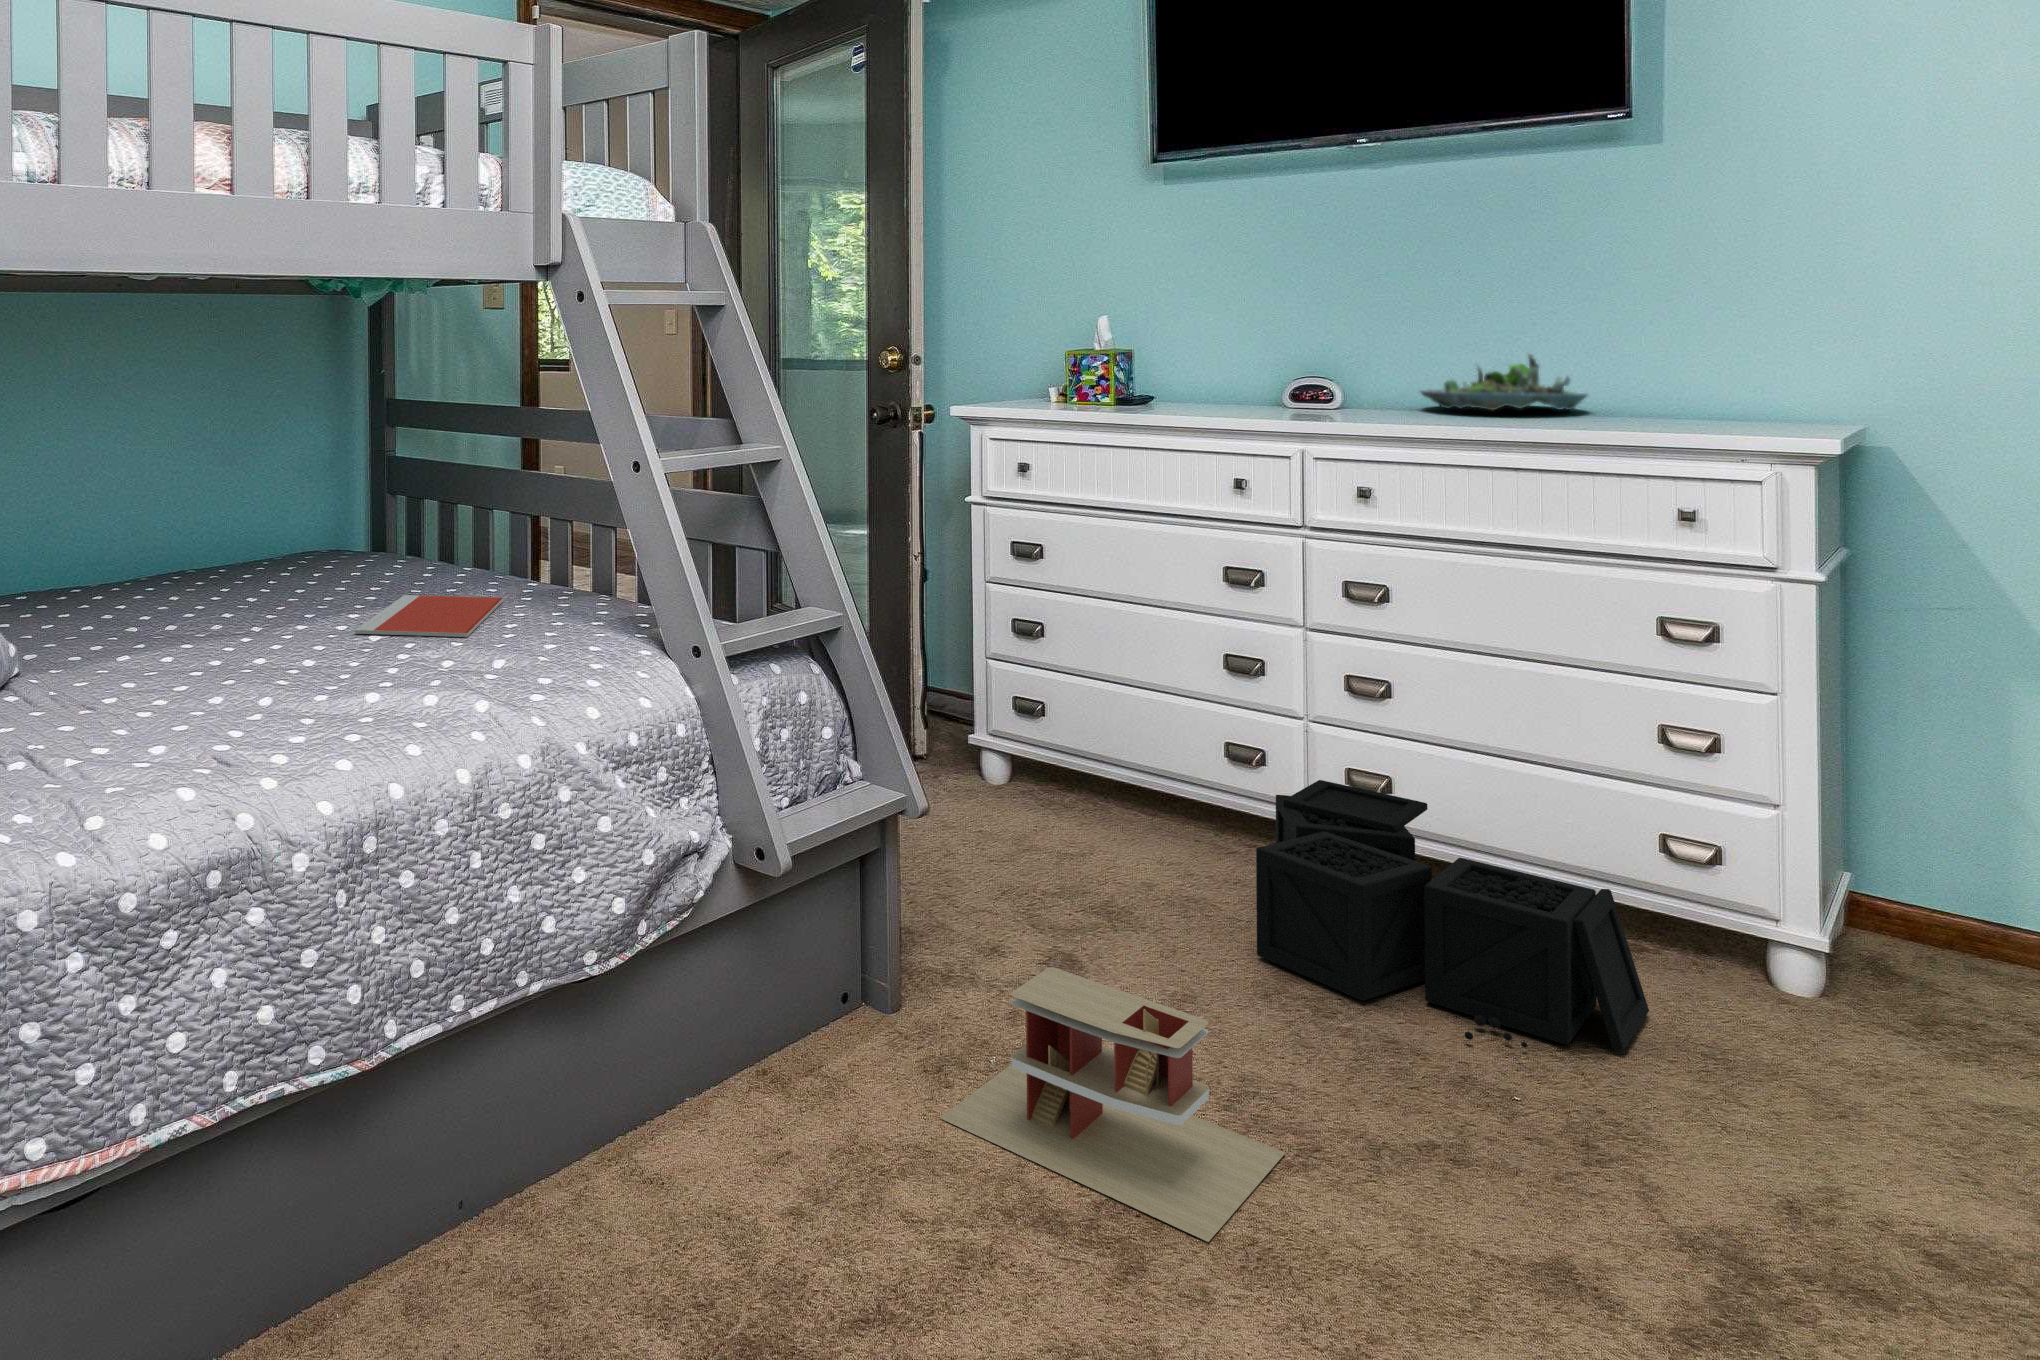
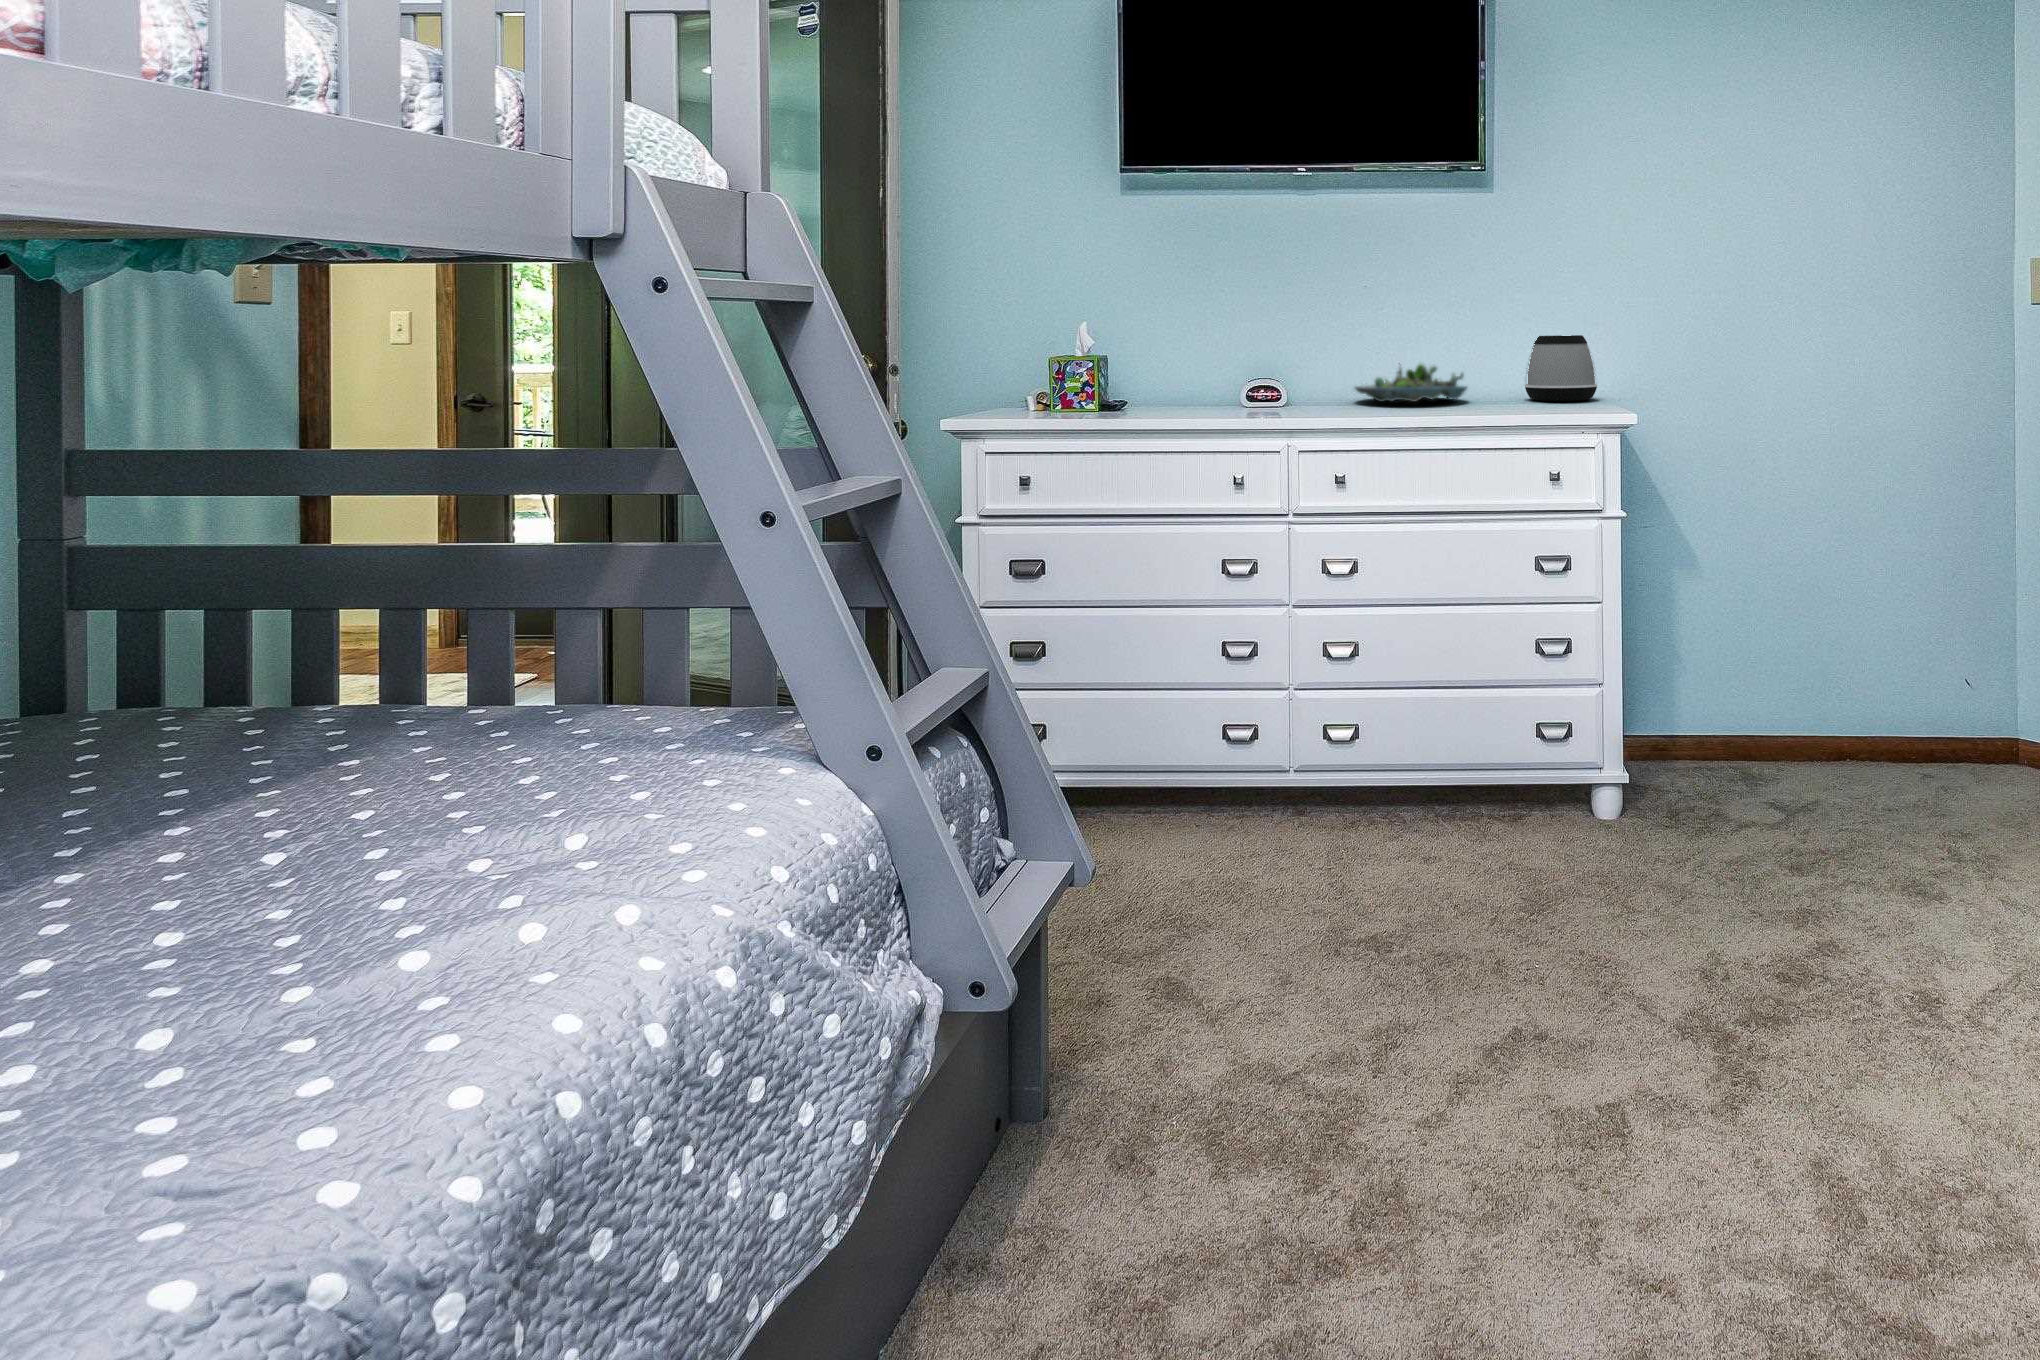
speaker: none [1684,331,1814,418] -> present [1525,335,1597,401]
notebook: present [355,595,504,637] -> none [202,740,447,858]
storage bin: present [1256,780,1649,1051] -> none [1290,744,1580,937]
toy house: present [940,967,1285,1242] -> none [1163,1001,1452,1219]

